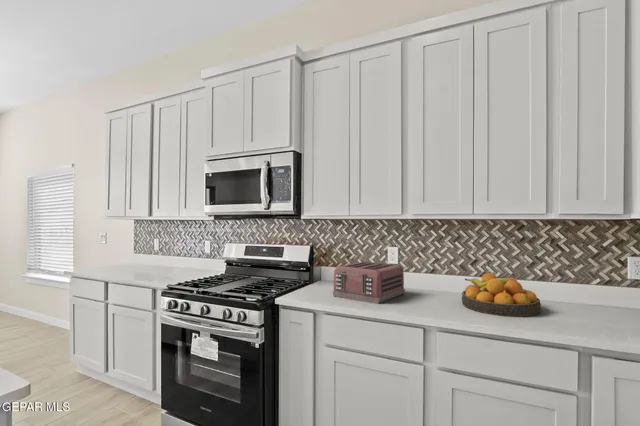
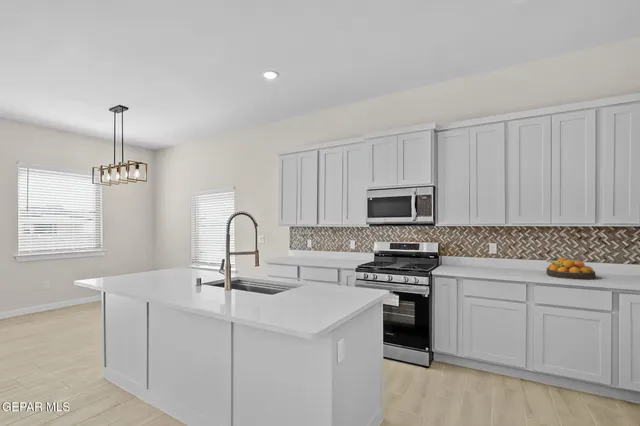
toaster: present [333,262,405,304] -> none [465,252,507,275]

